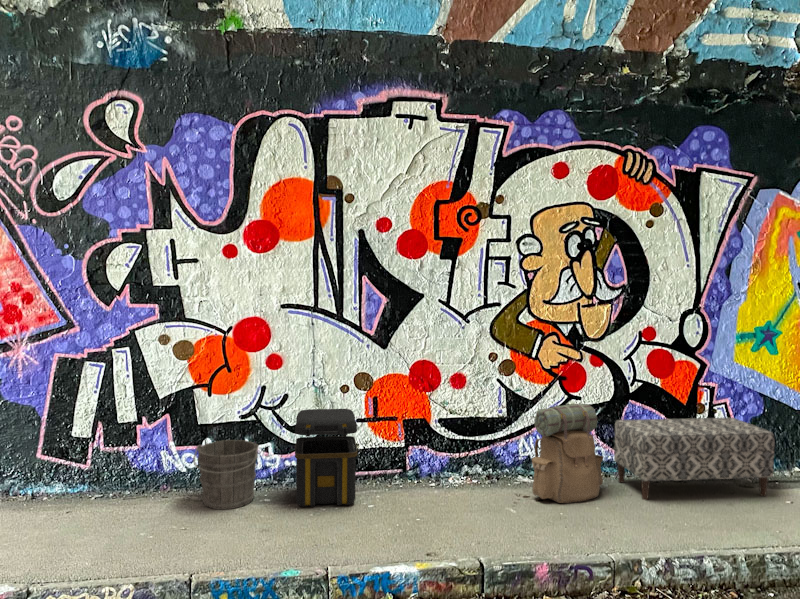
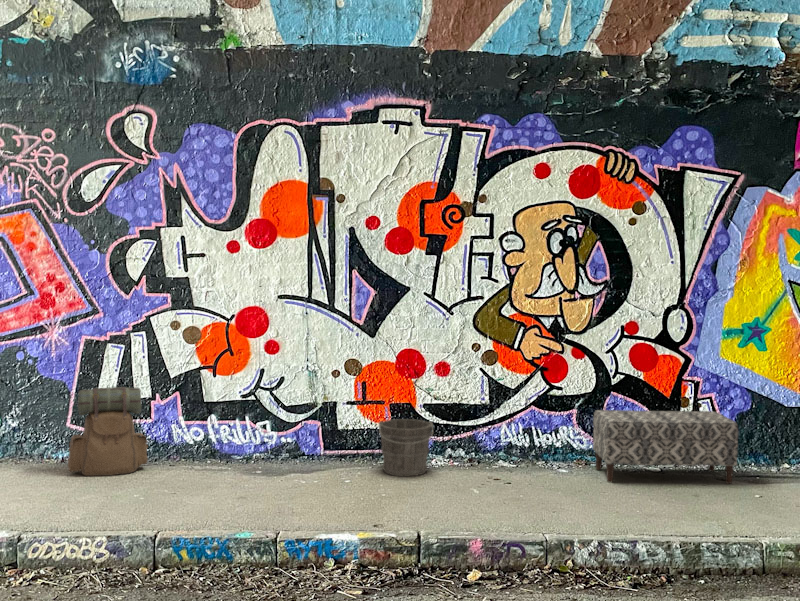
backpack: present [532,404,603,503] -> present [68,387,148,476]
toolbox: present [295,409,358,507] -> none [286,391,343,475]
bucket: present [193,440,258,509] -> present [379,419,433,476]

